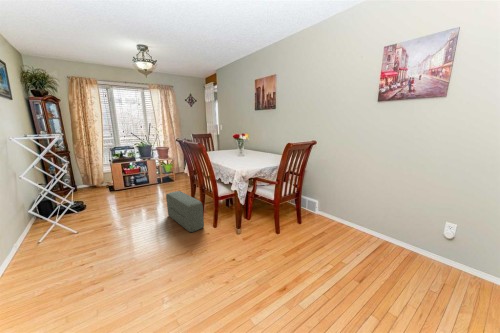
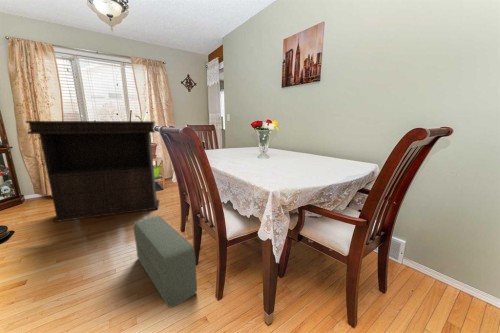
console table: none [92,133,174,201] -> present [26,121,159,222]

